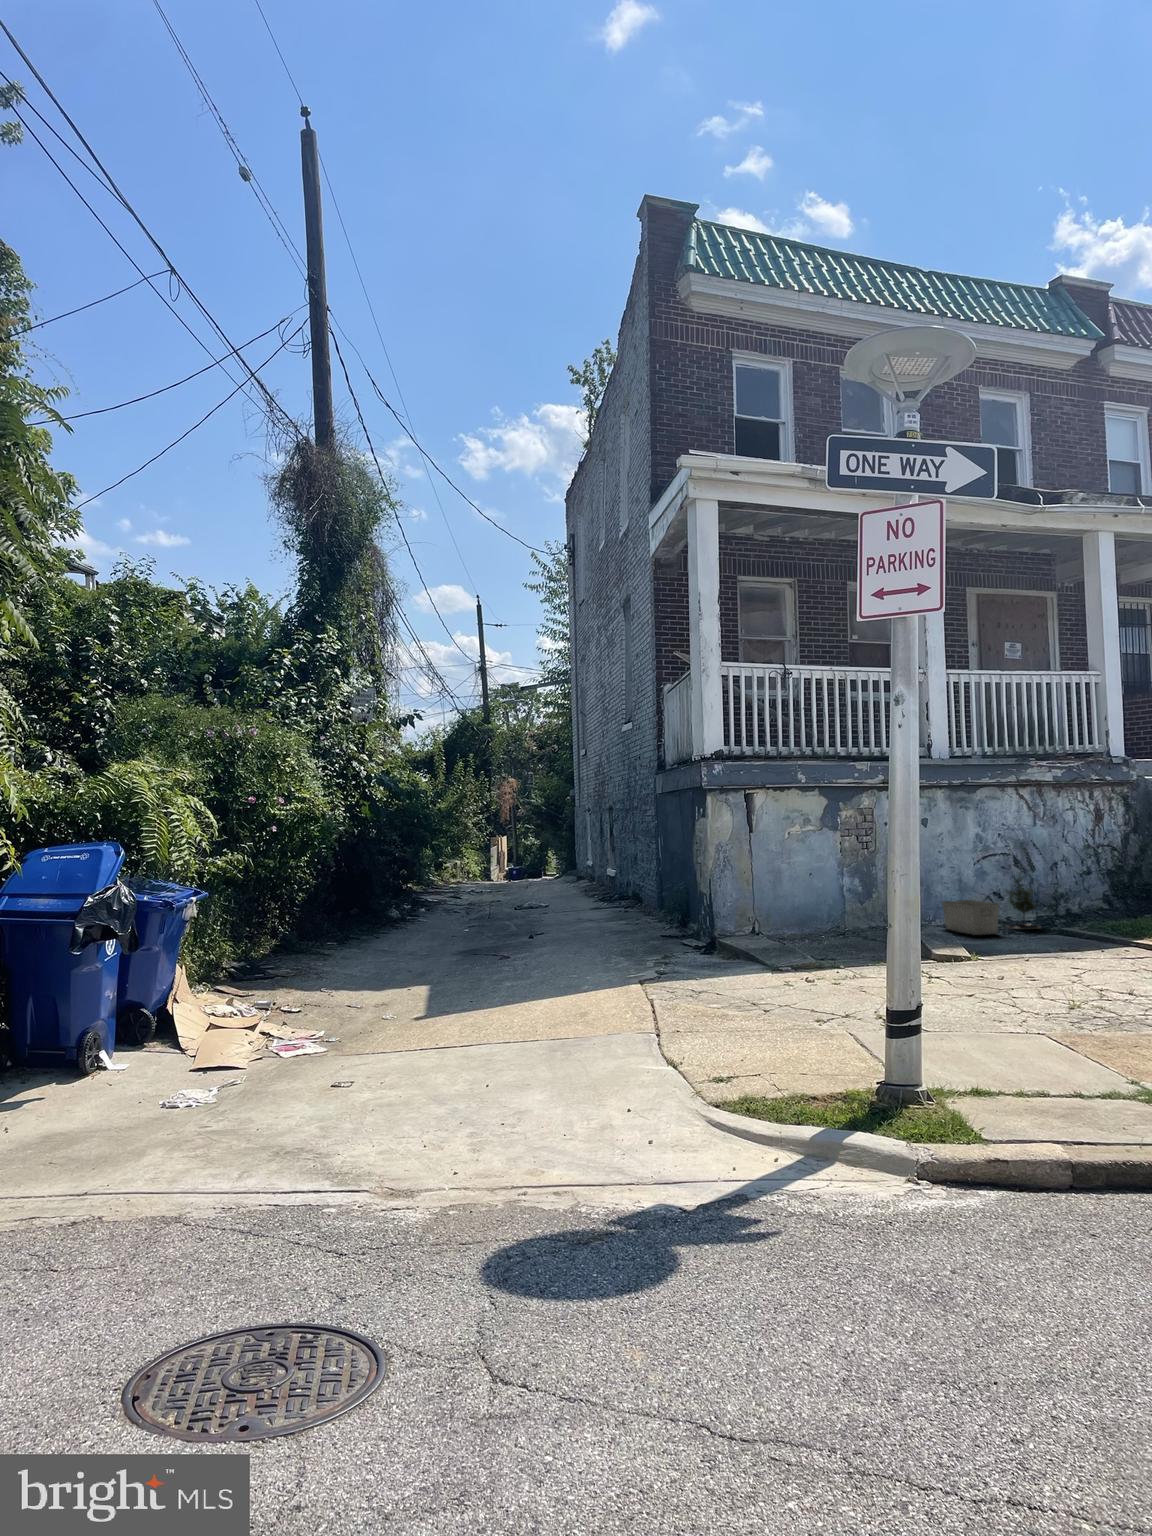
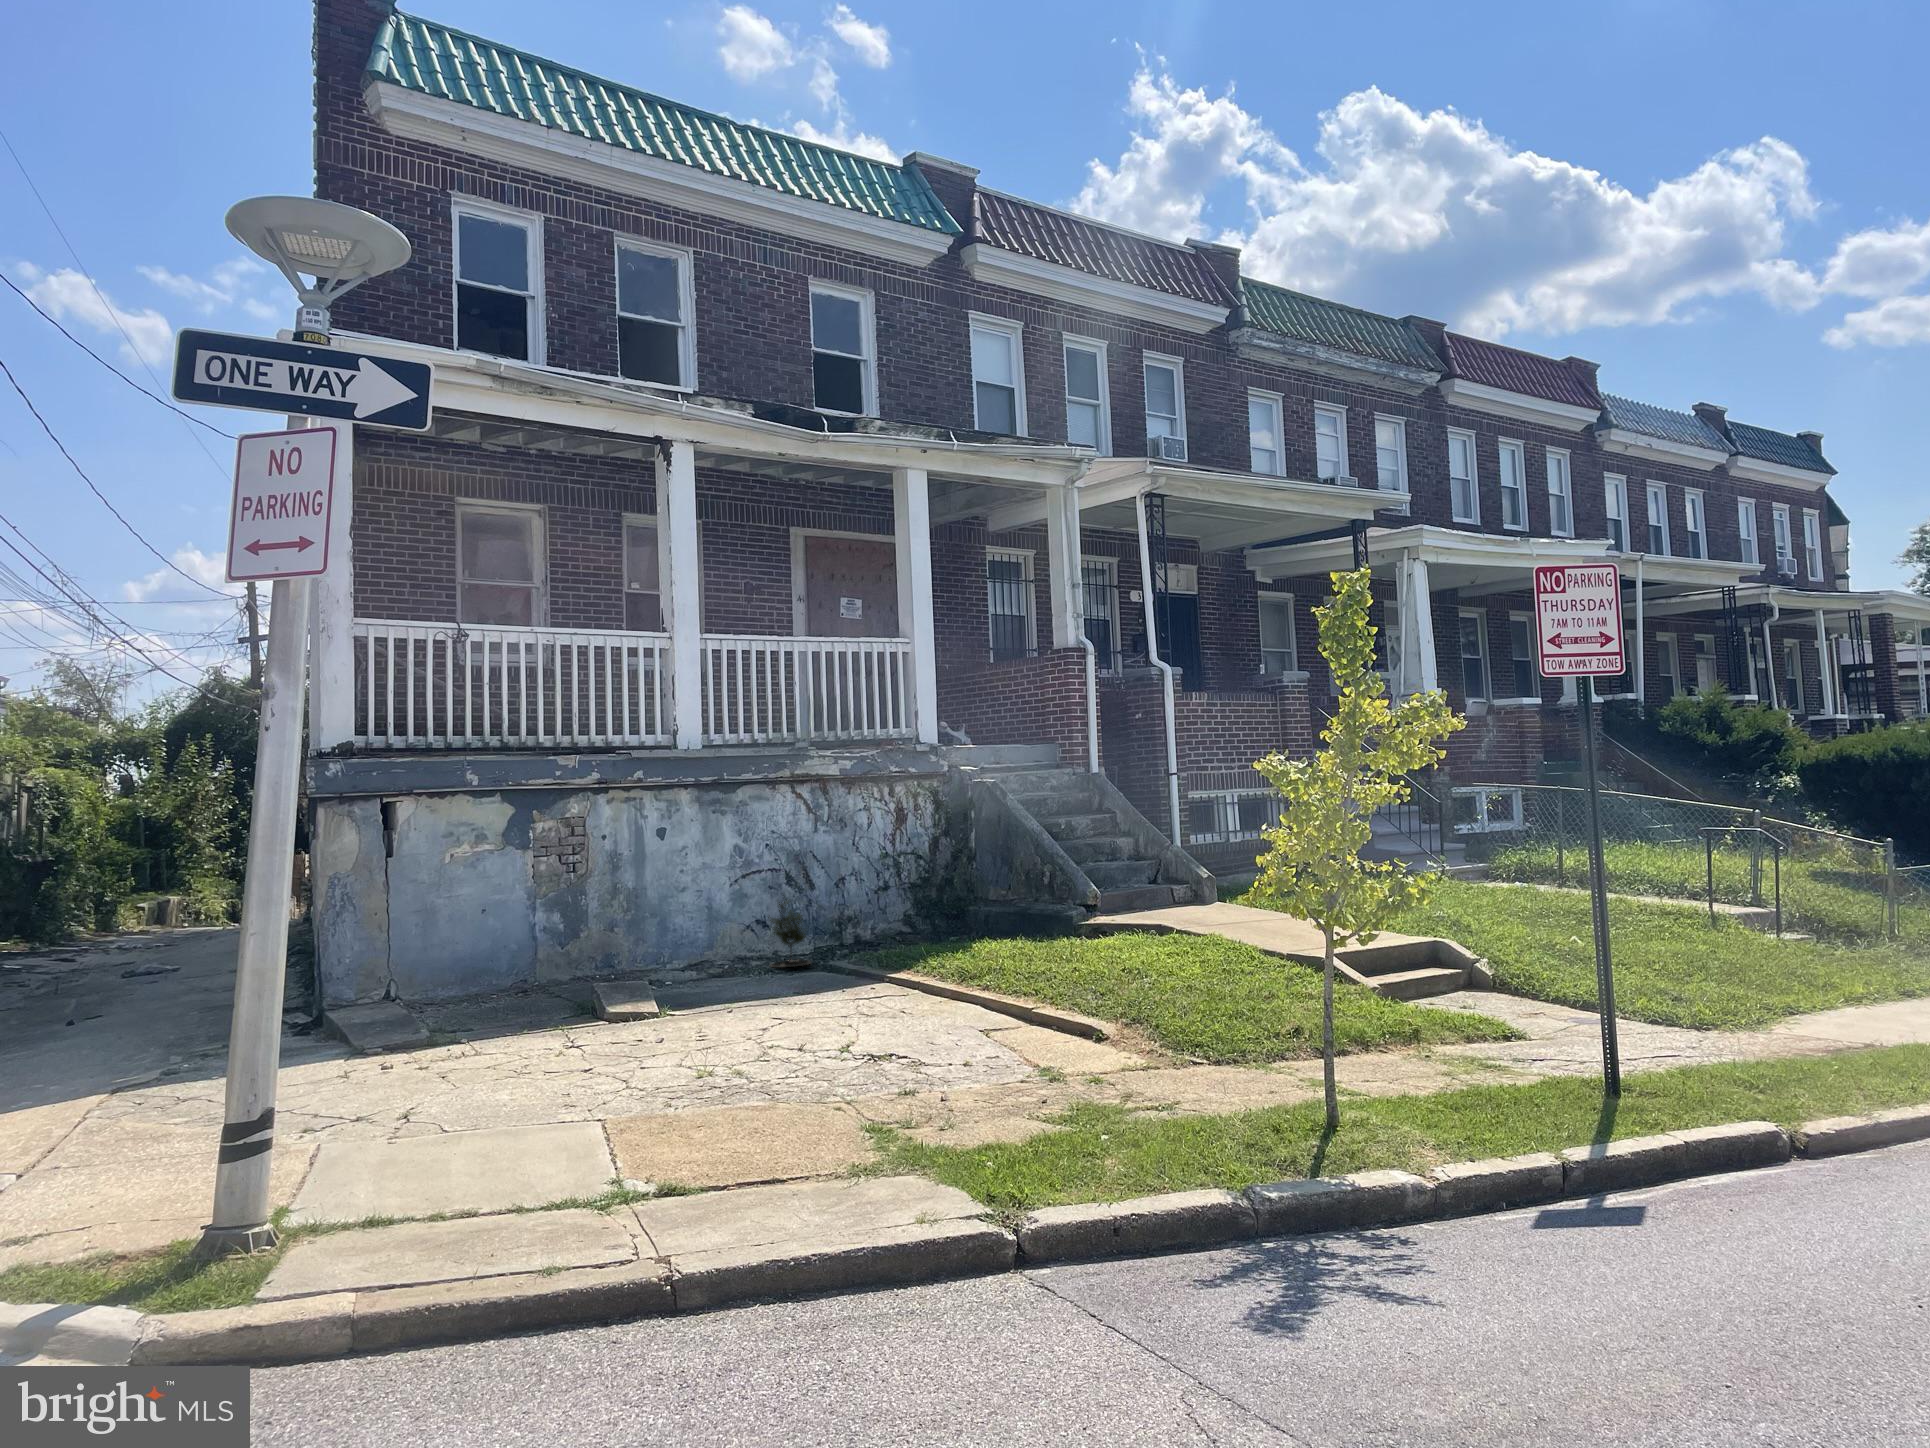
storage bin: present [942,900,999,935] -> none [683,933,747,979]

